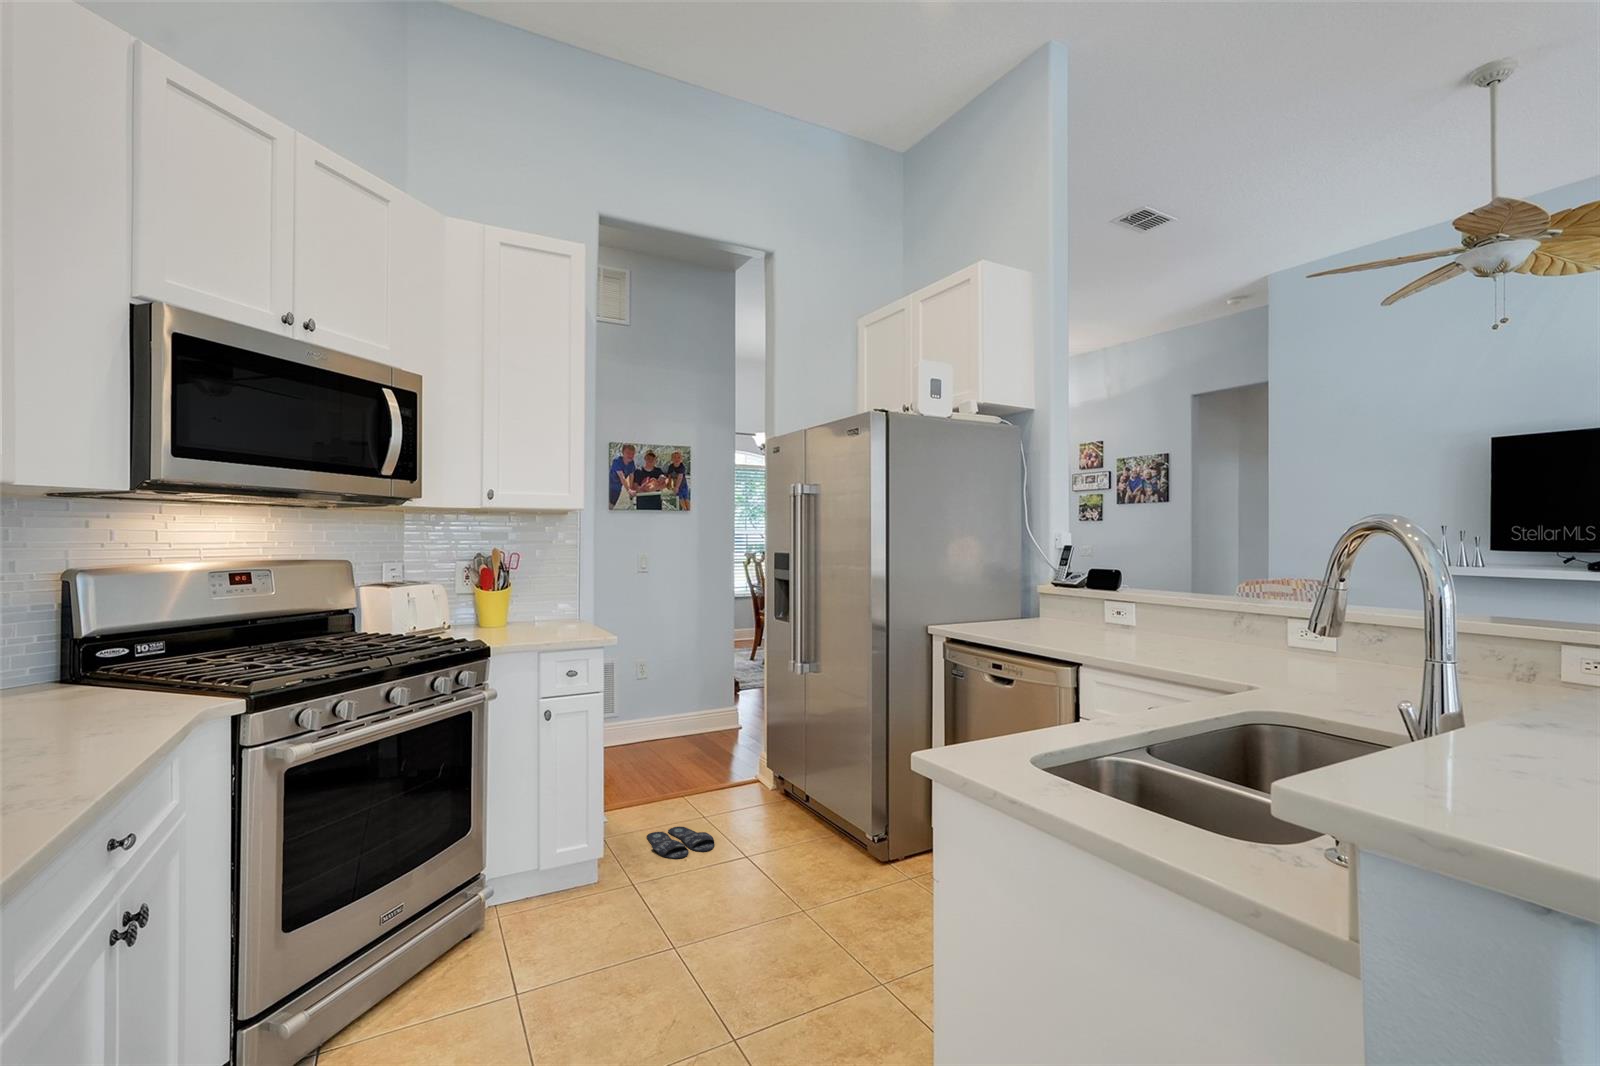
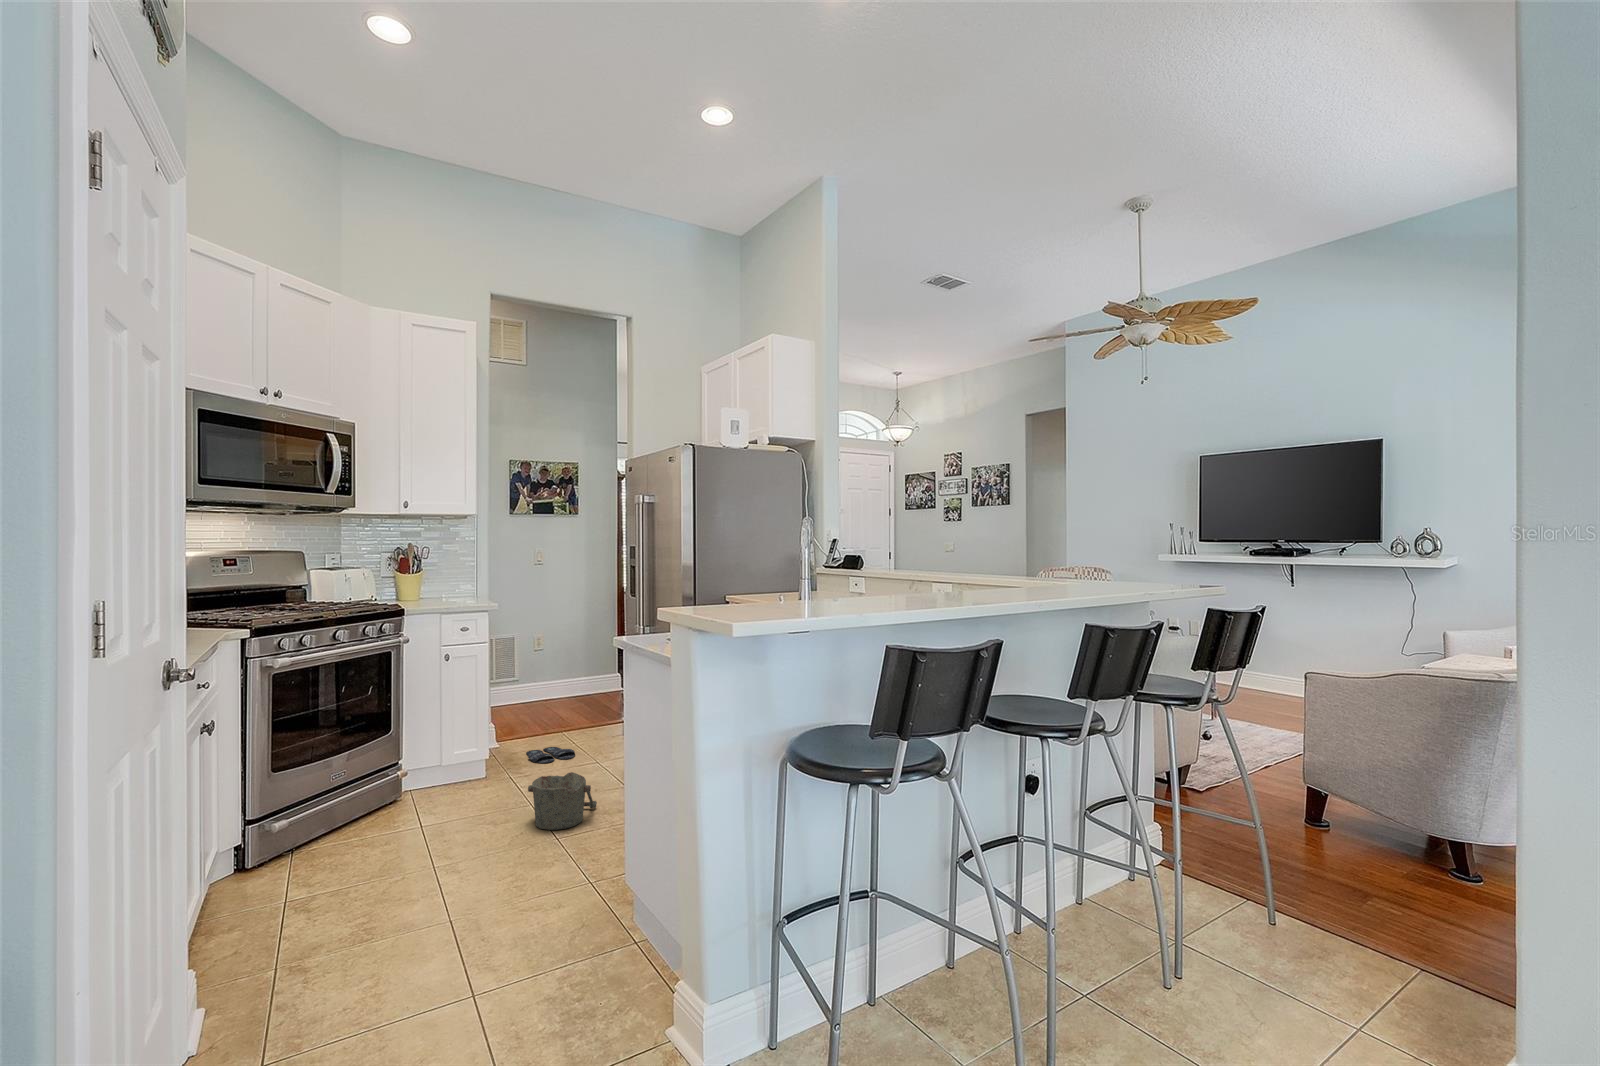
bucket: none [685,910,783,1018] -> present [528,772,597,830]

